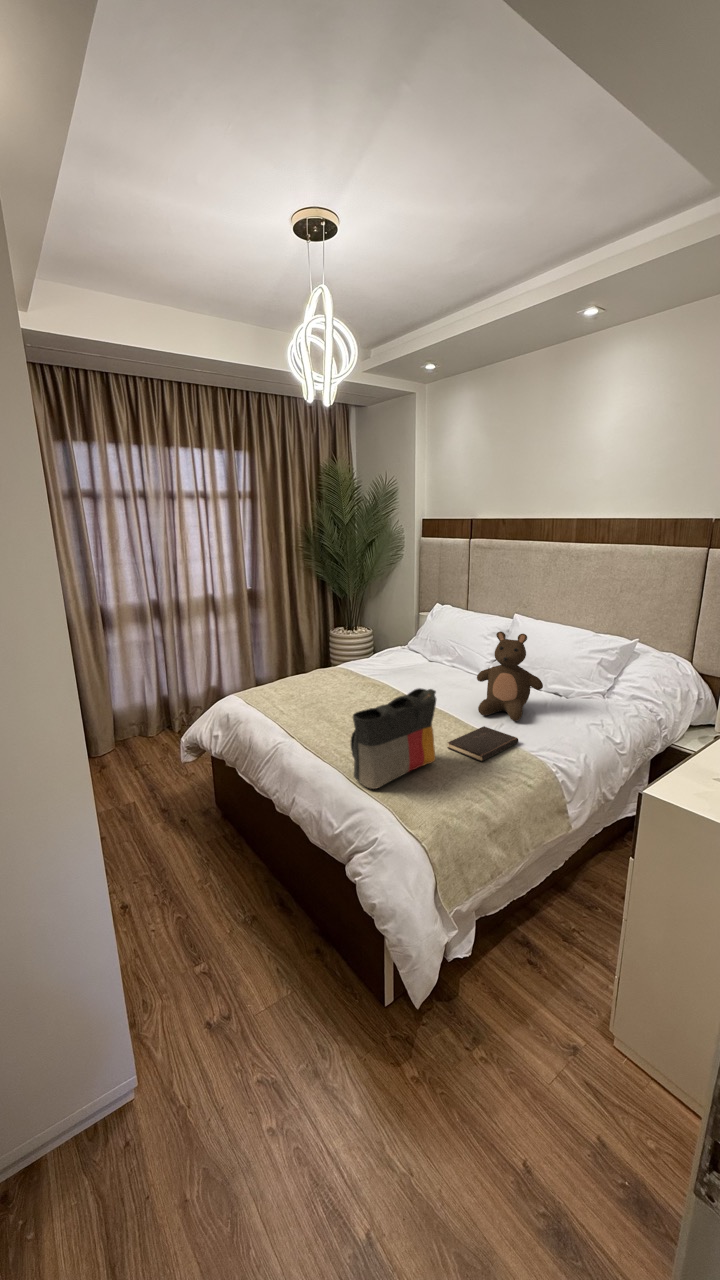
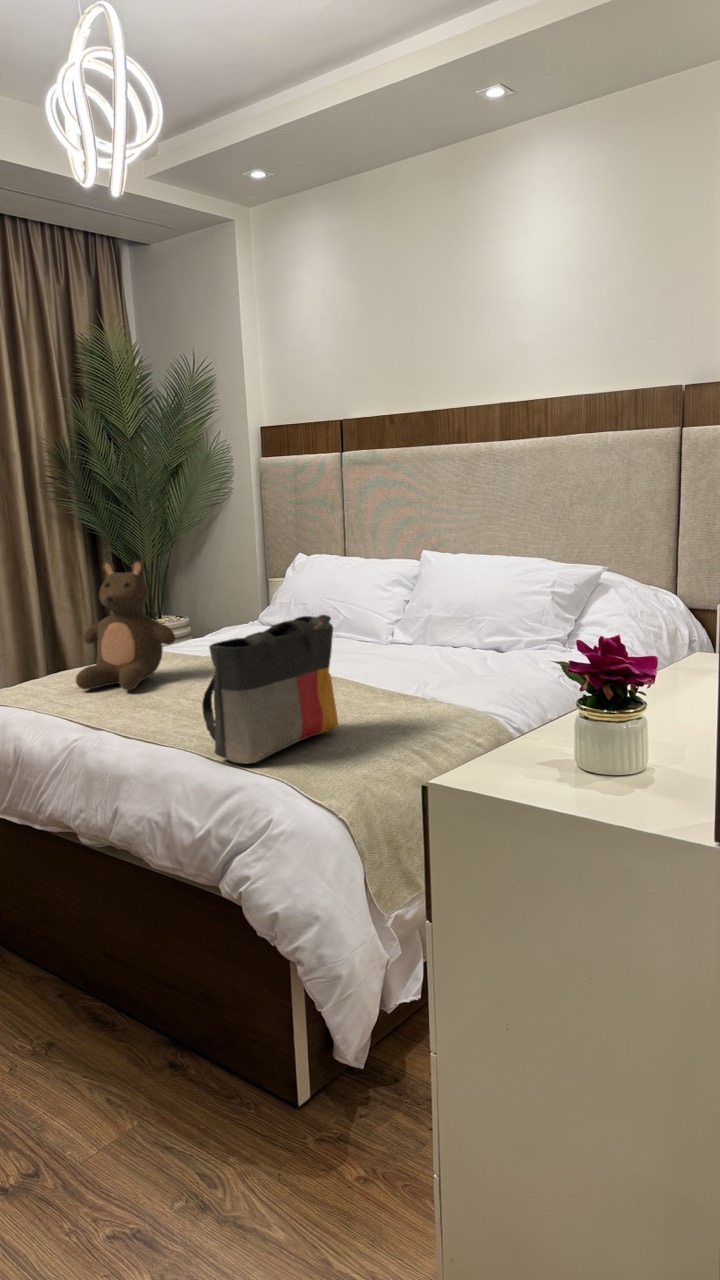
stuffed bear: present [477,631,543,721] -> present [76,561,176,690]
hardcover book: present [447,726,518,762] -> none [352,688,456,723]

